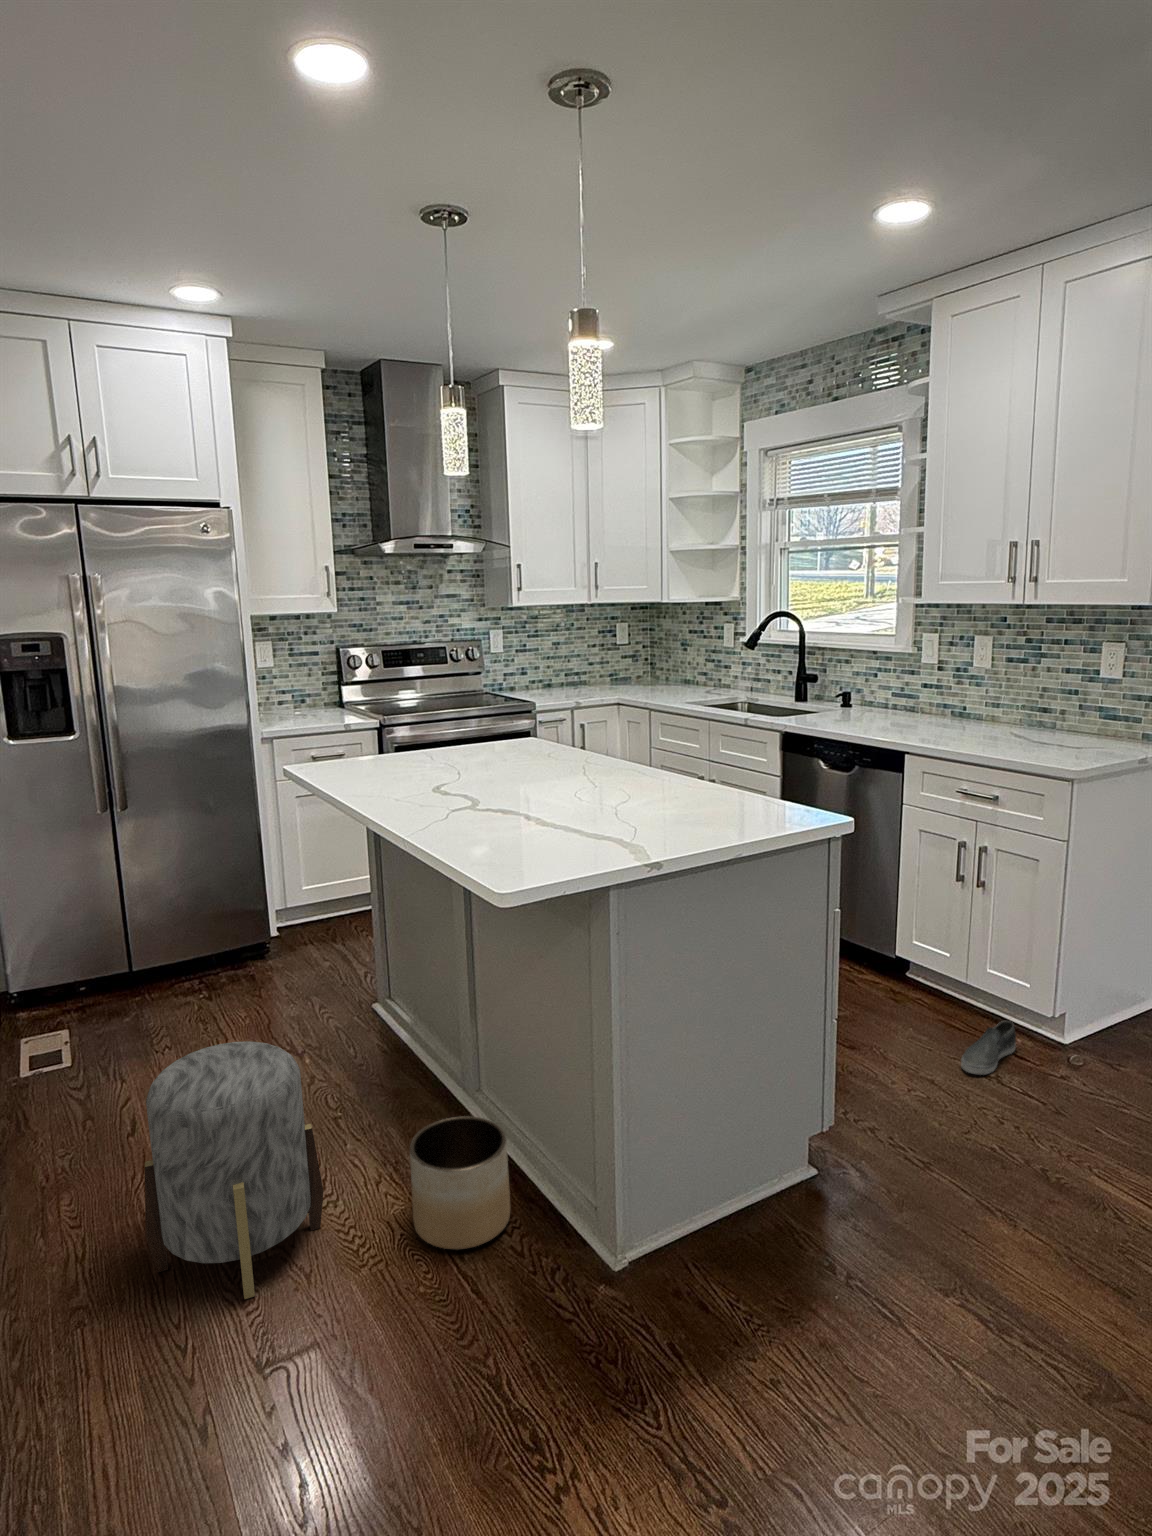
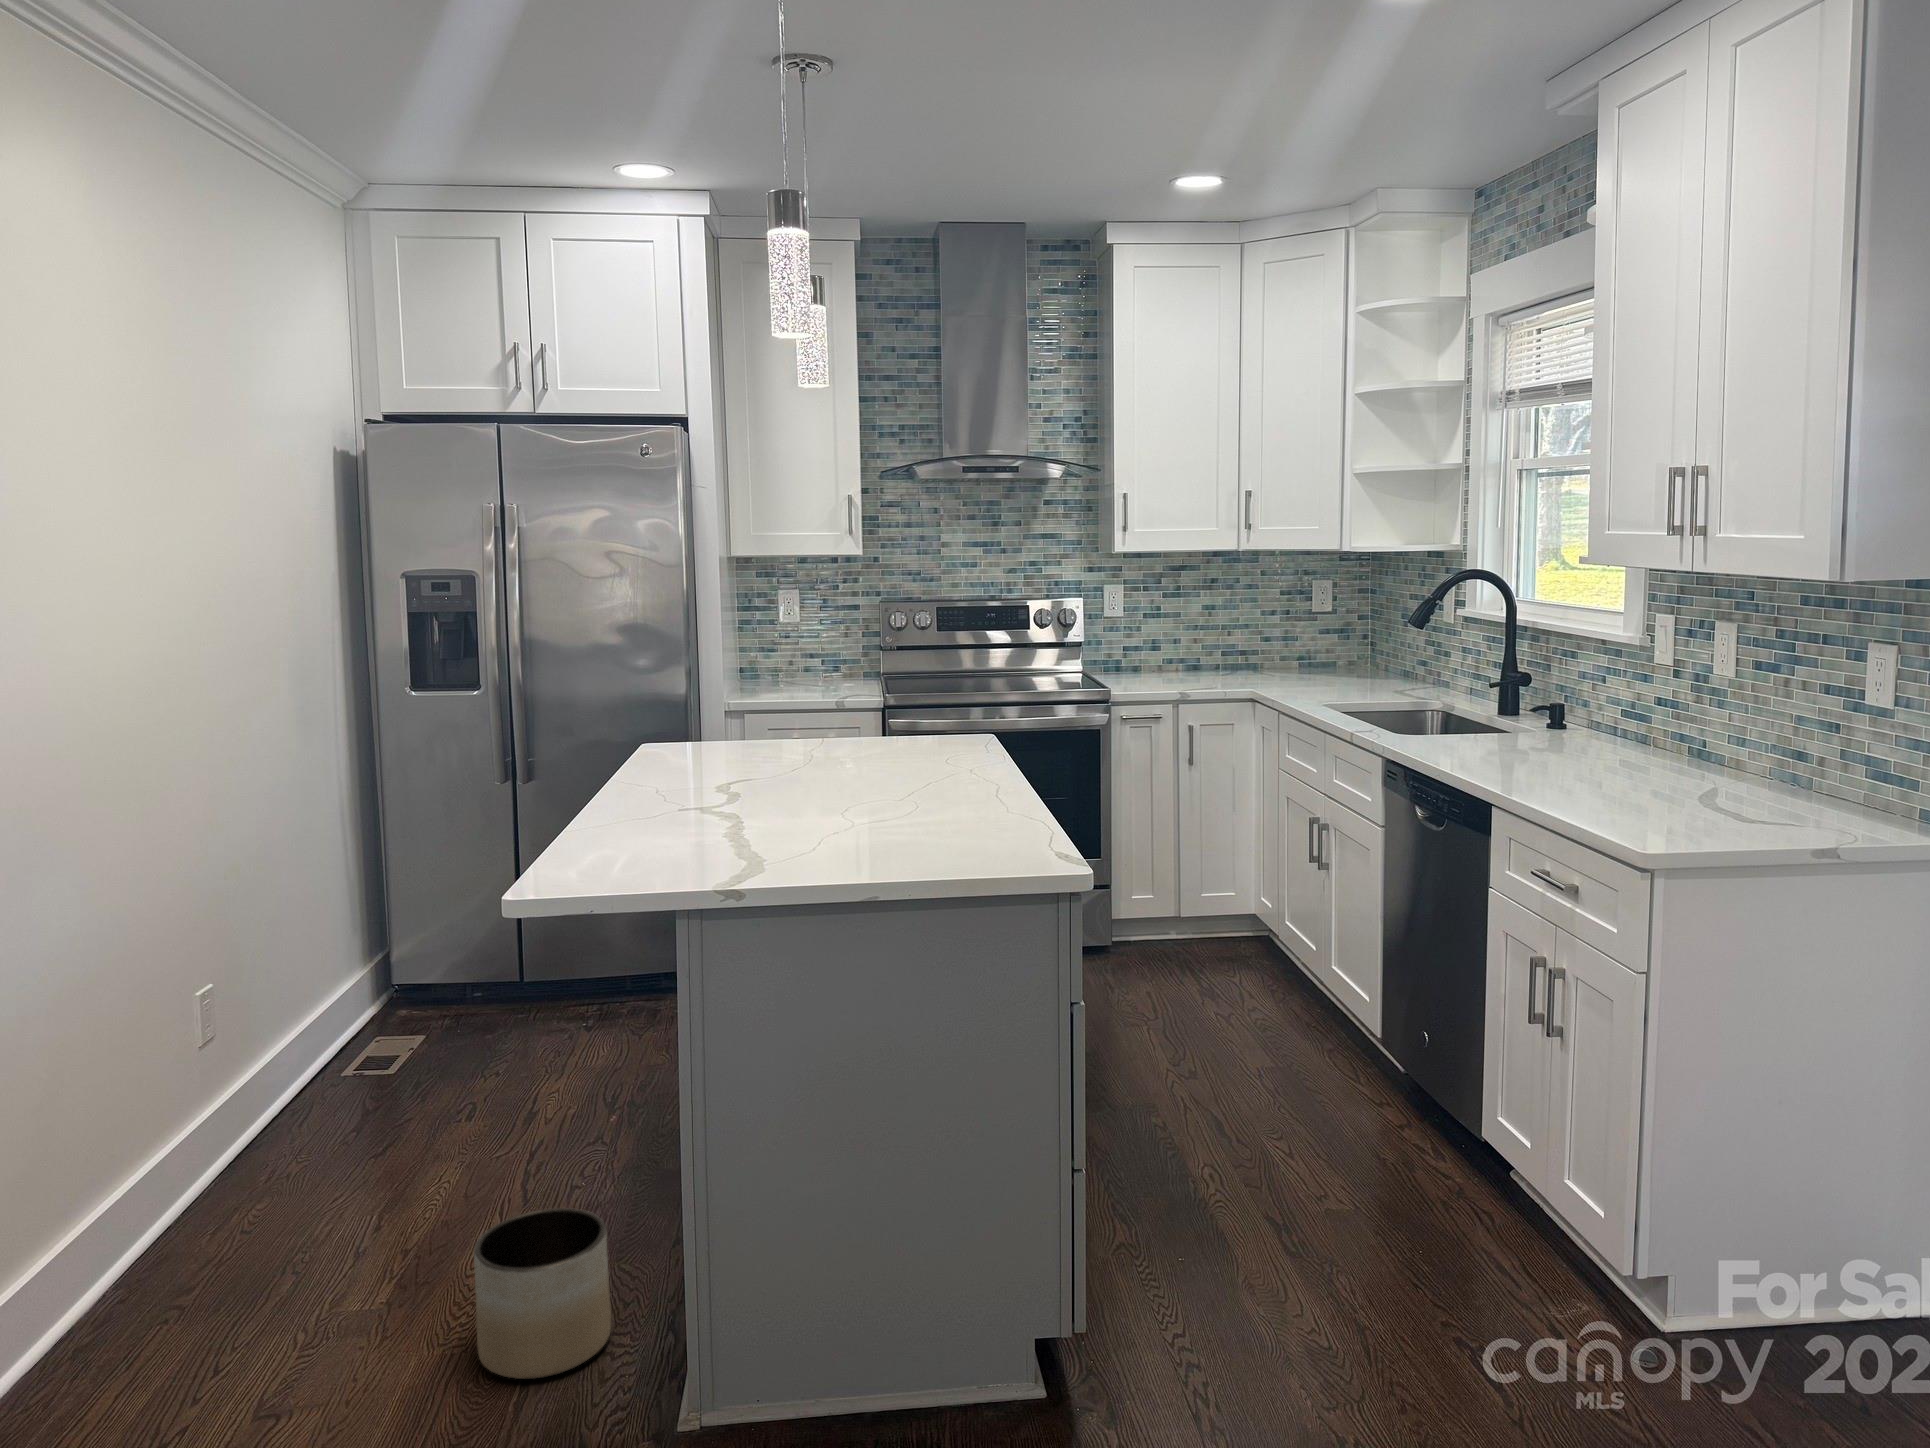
shoe: present [961,1021,1016,1075] -> none [1418,1284,1558,1363]
stool: present [145,1042,324,1299] -> none [209,1055,419,1359]

